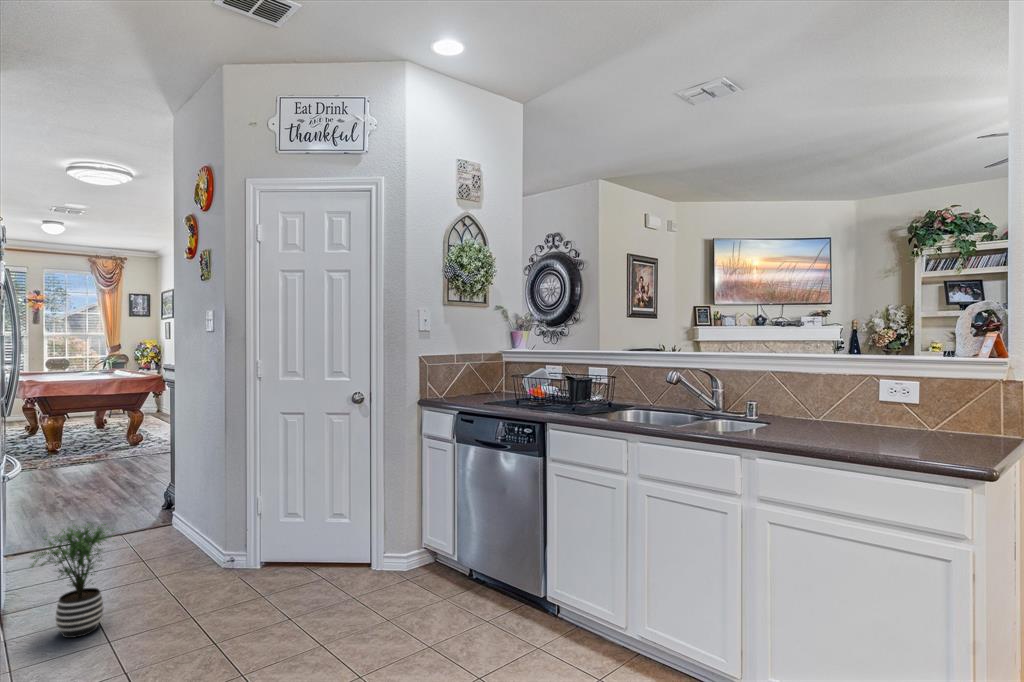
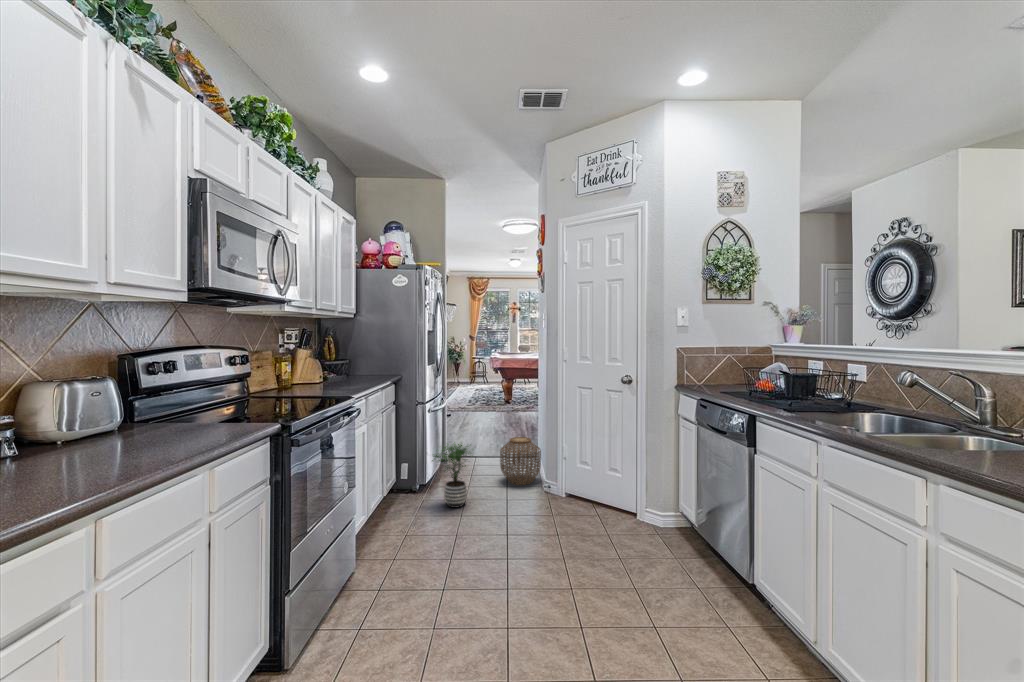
woven basket: none [136,498,208,573] -> present [500,437,541,485]

